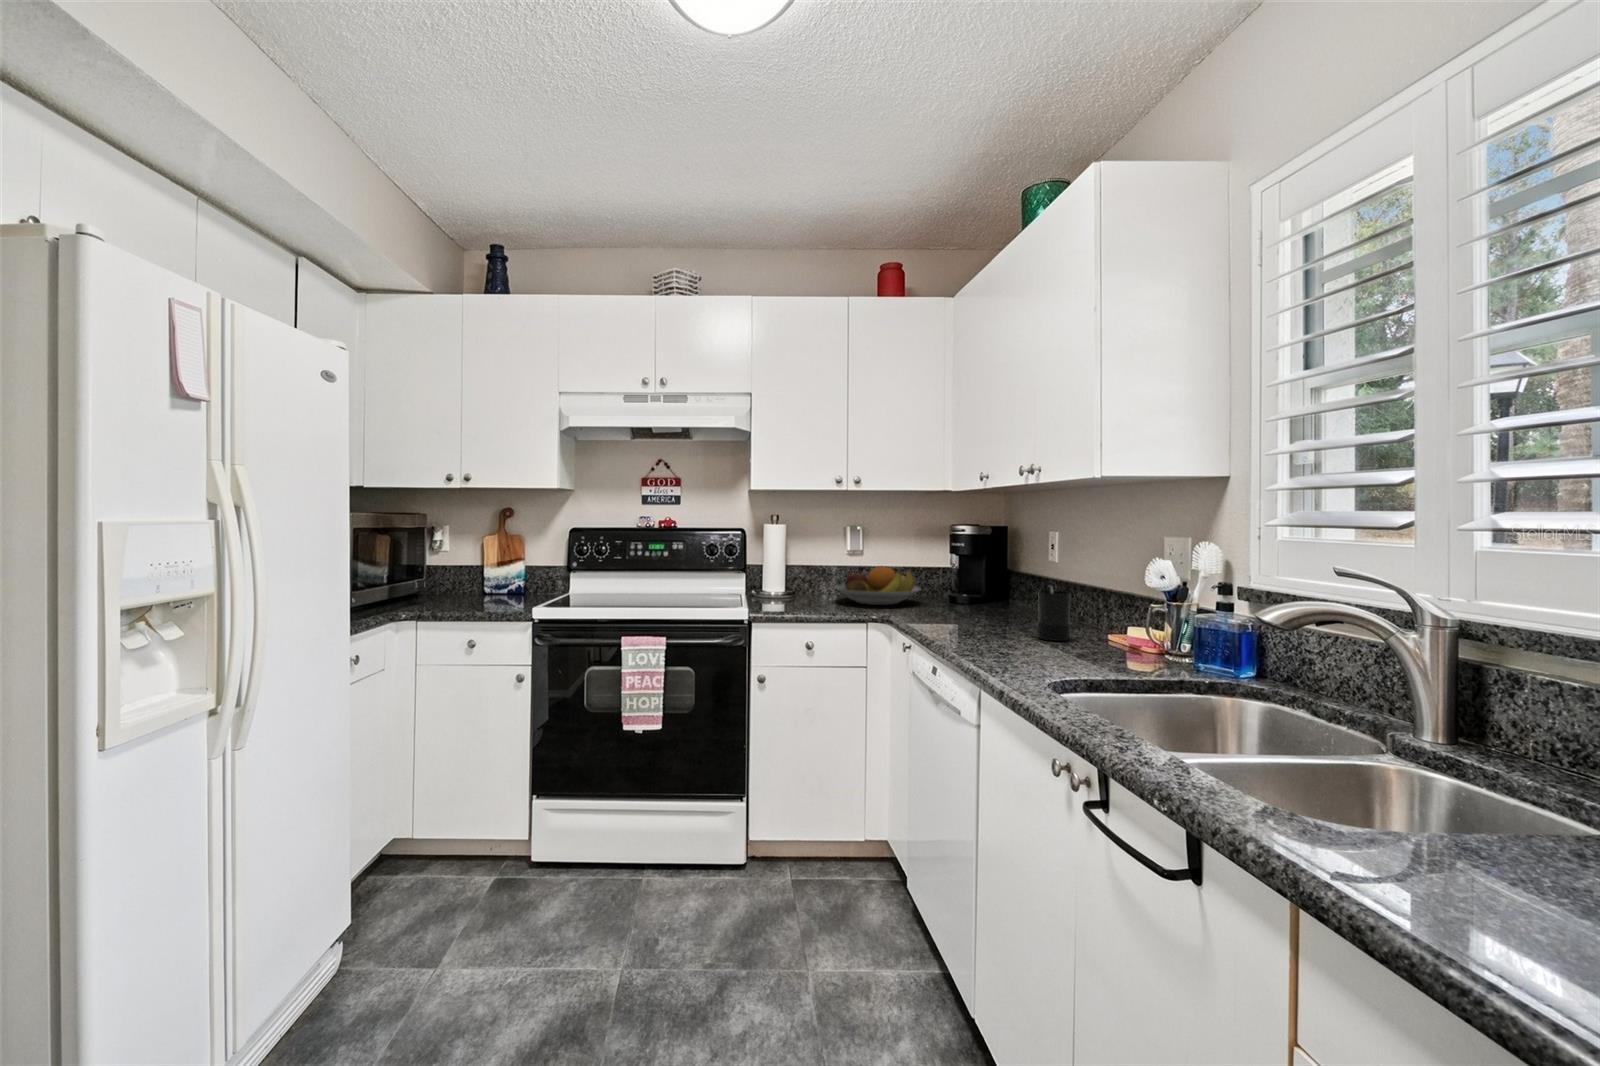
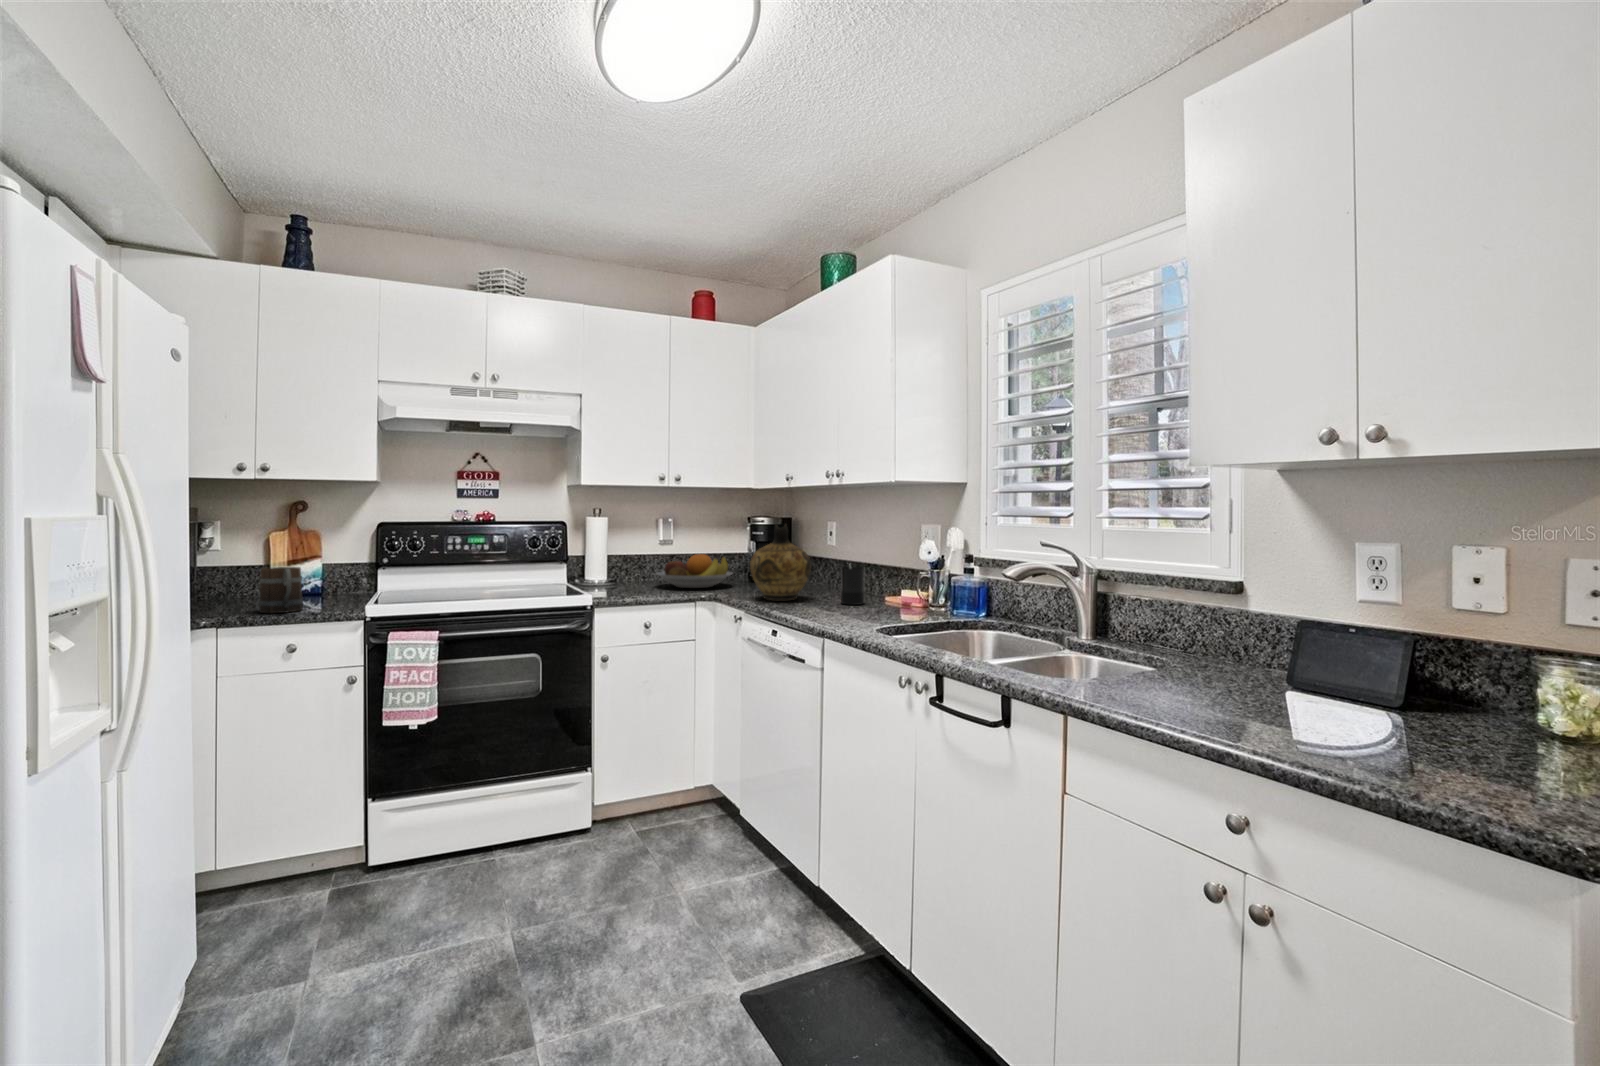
ceramic jug: none [927,534,1003,628] -> present [750,524,811,601]
mug: none [451,569,488,613] -> present [260,567,303,613]

